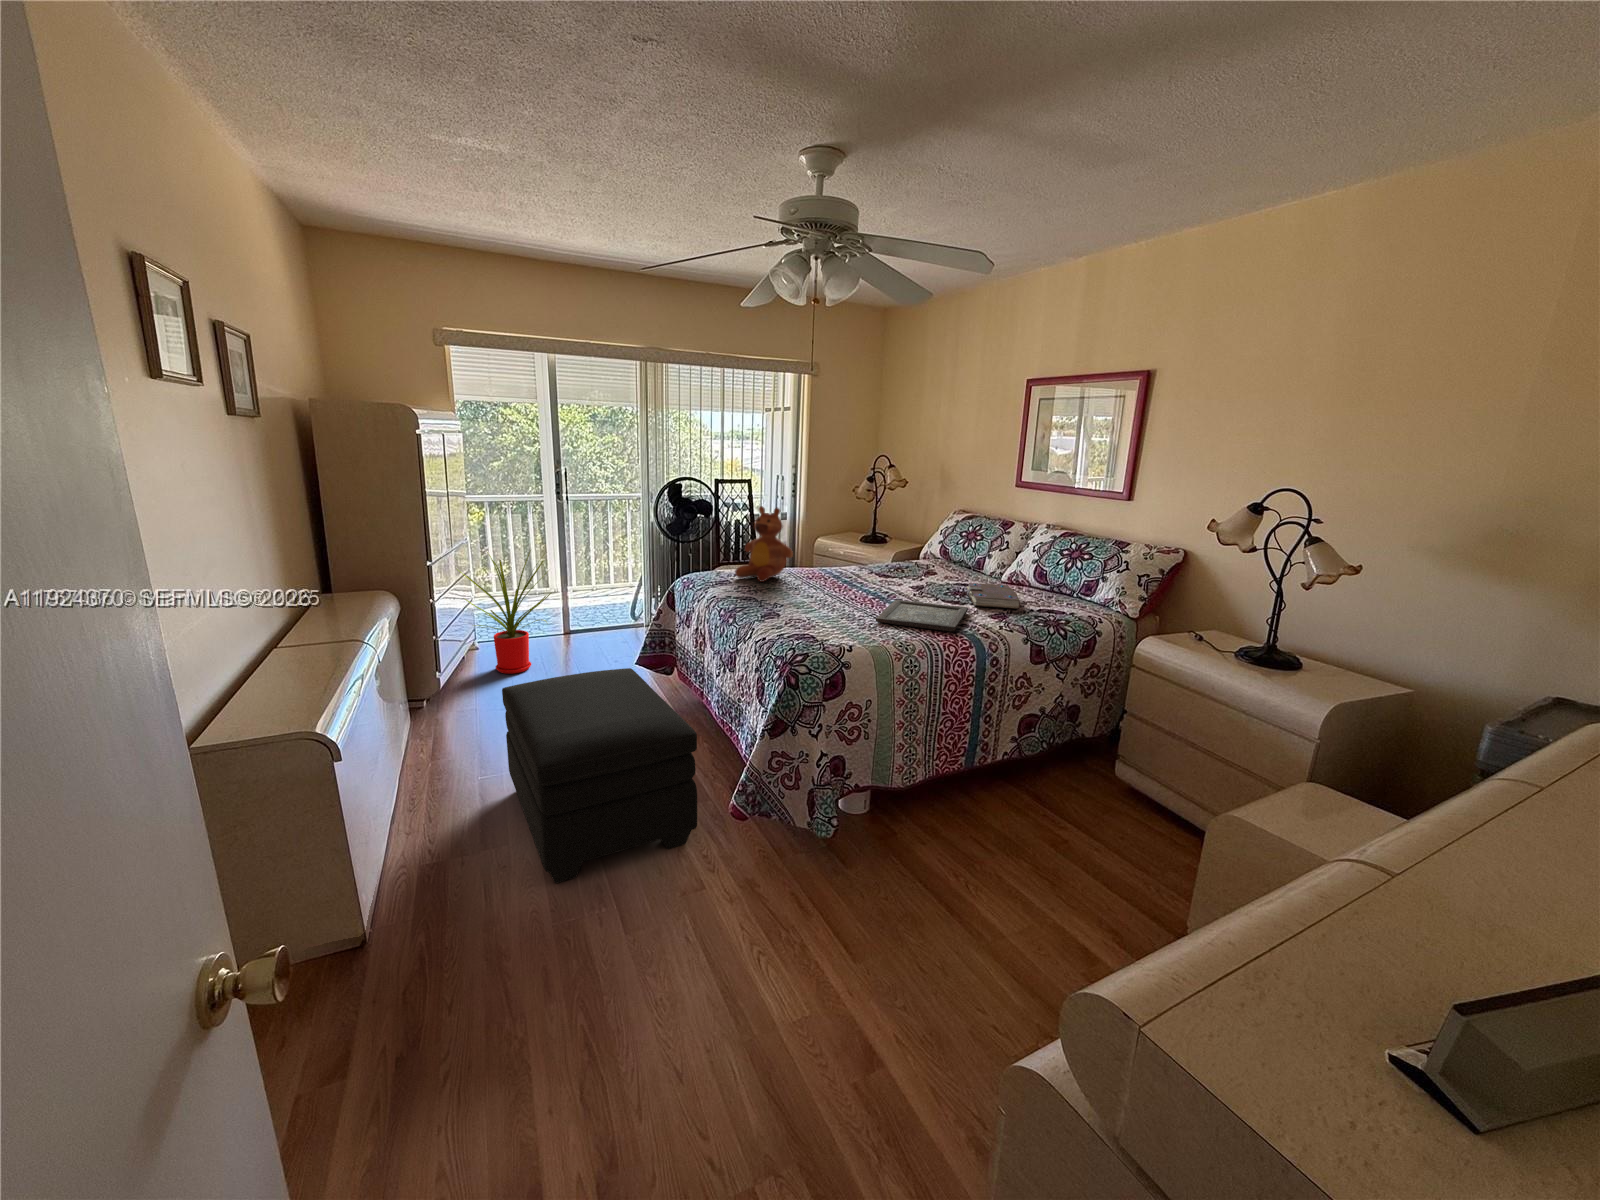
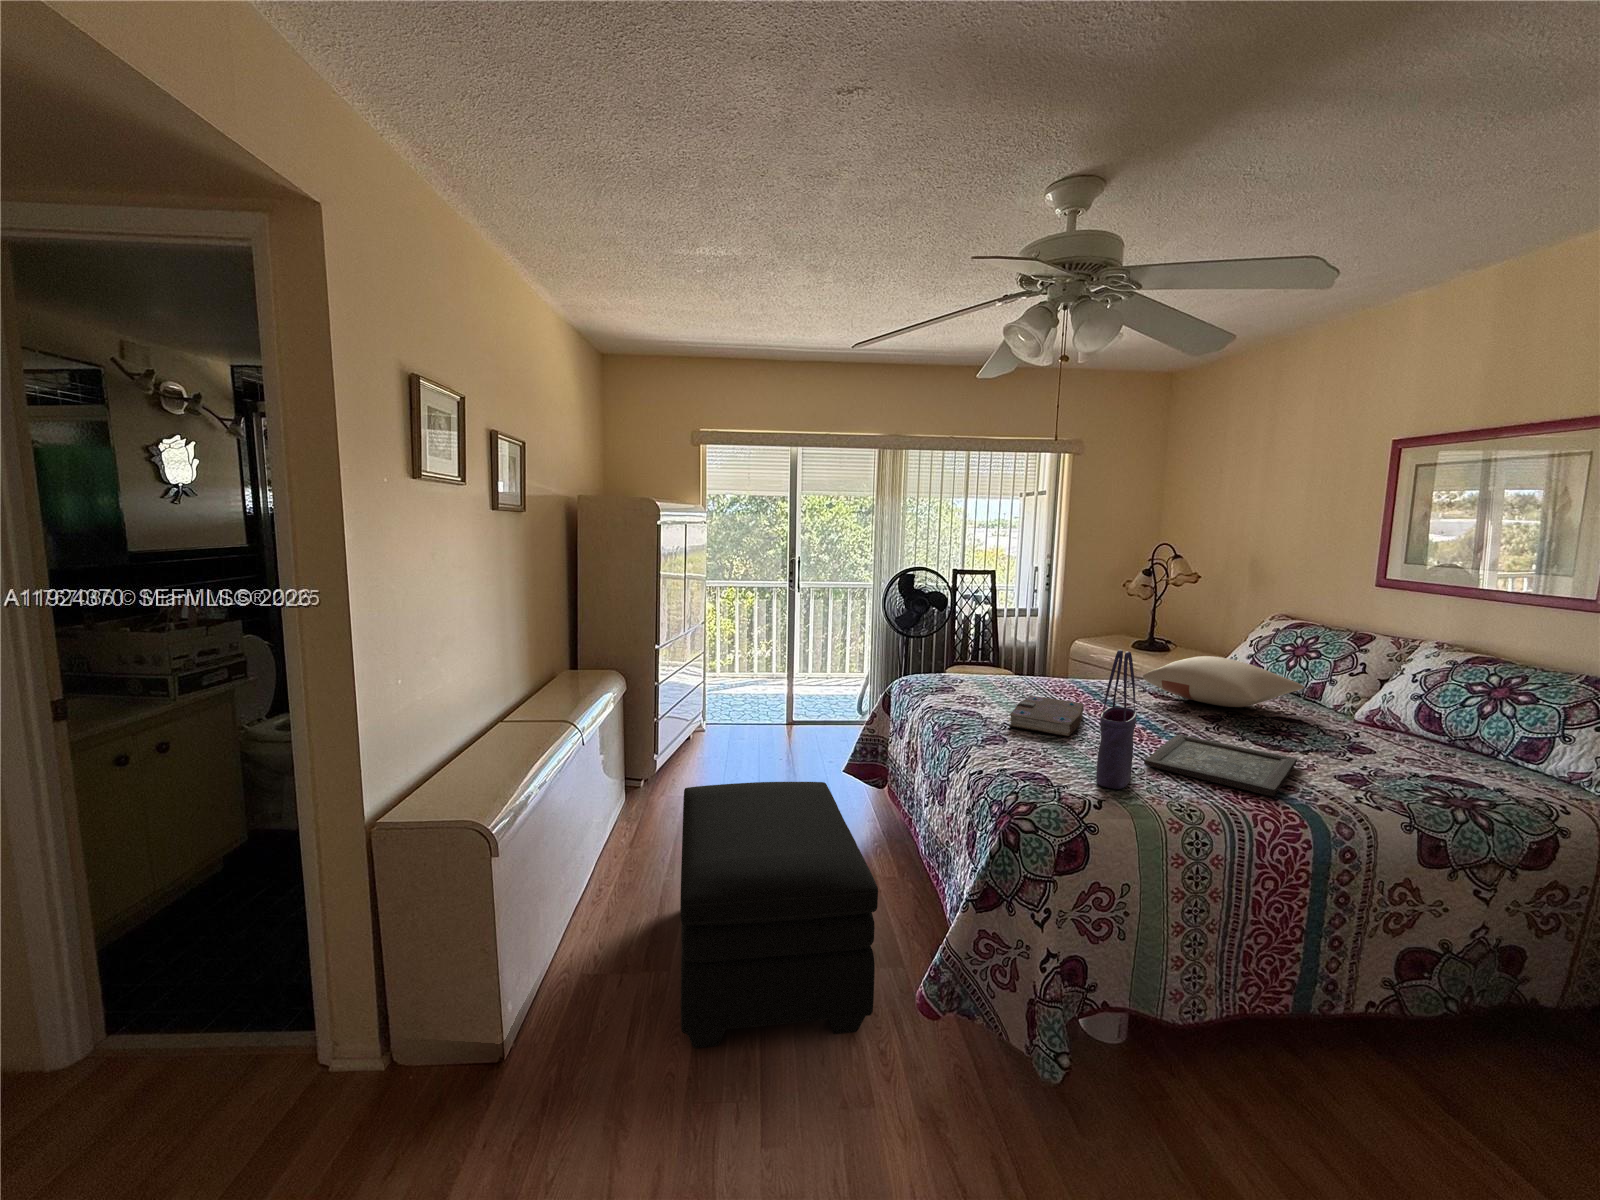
teddy bear: present [735,506,793,582] -> none [963,601,1037,692]
tote bag: none [846,538,870,639] -> present [1096,650,1137,789]
pillow: none [870,543,973,579] -> present [1143,656,1304,707]
house plant: present [458,550,551,674] -> none [683,635,772,764]
book: present [967,583,1020,609] -> present [1008,696,1083,737]

